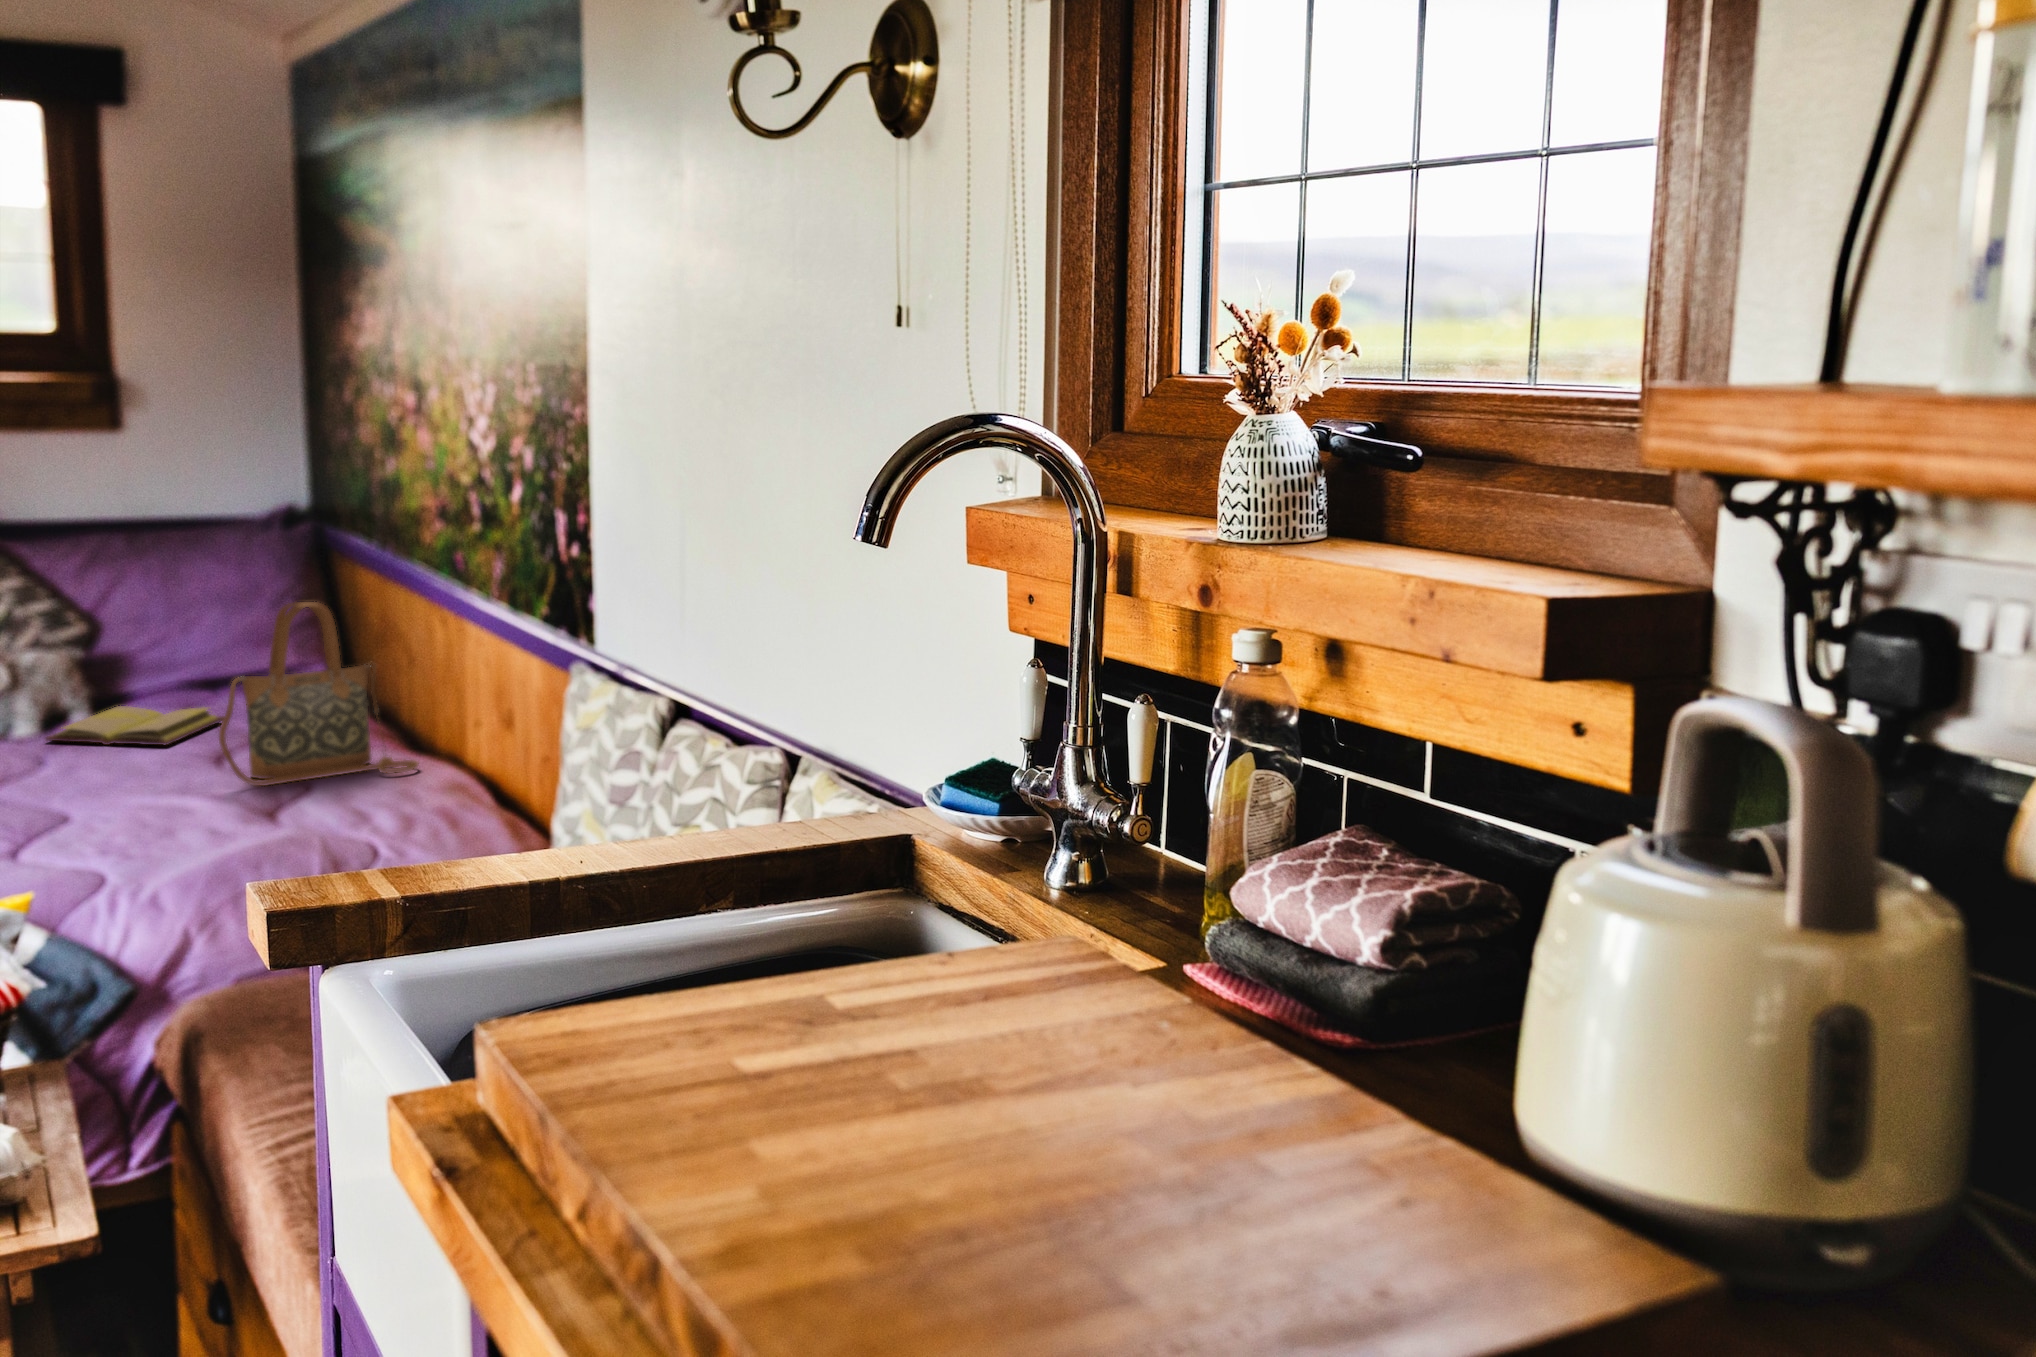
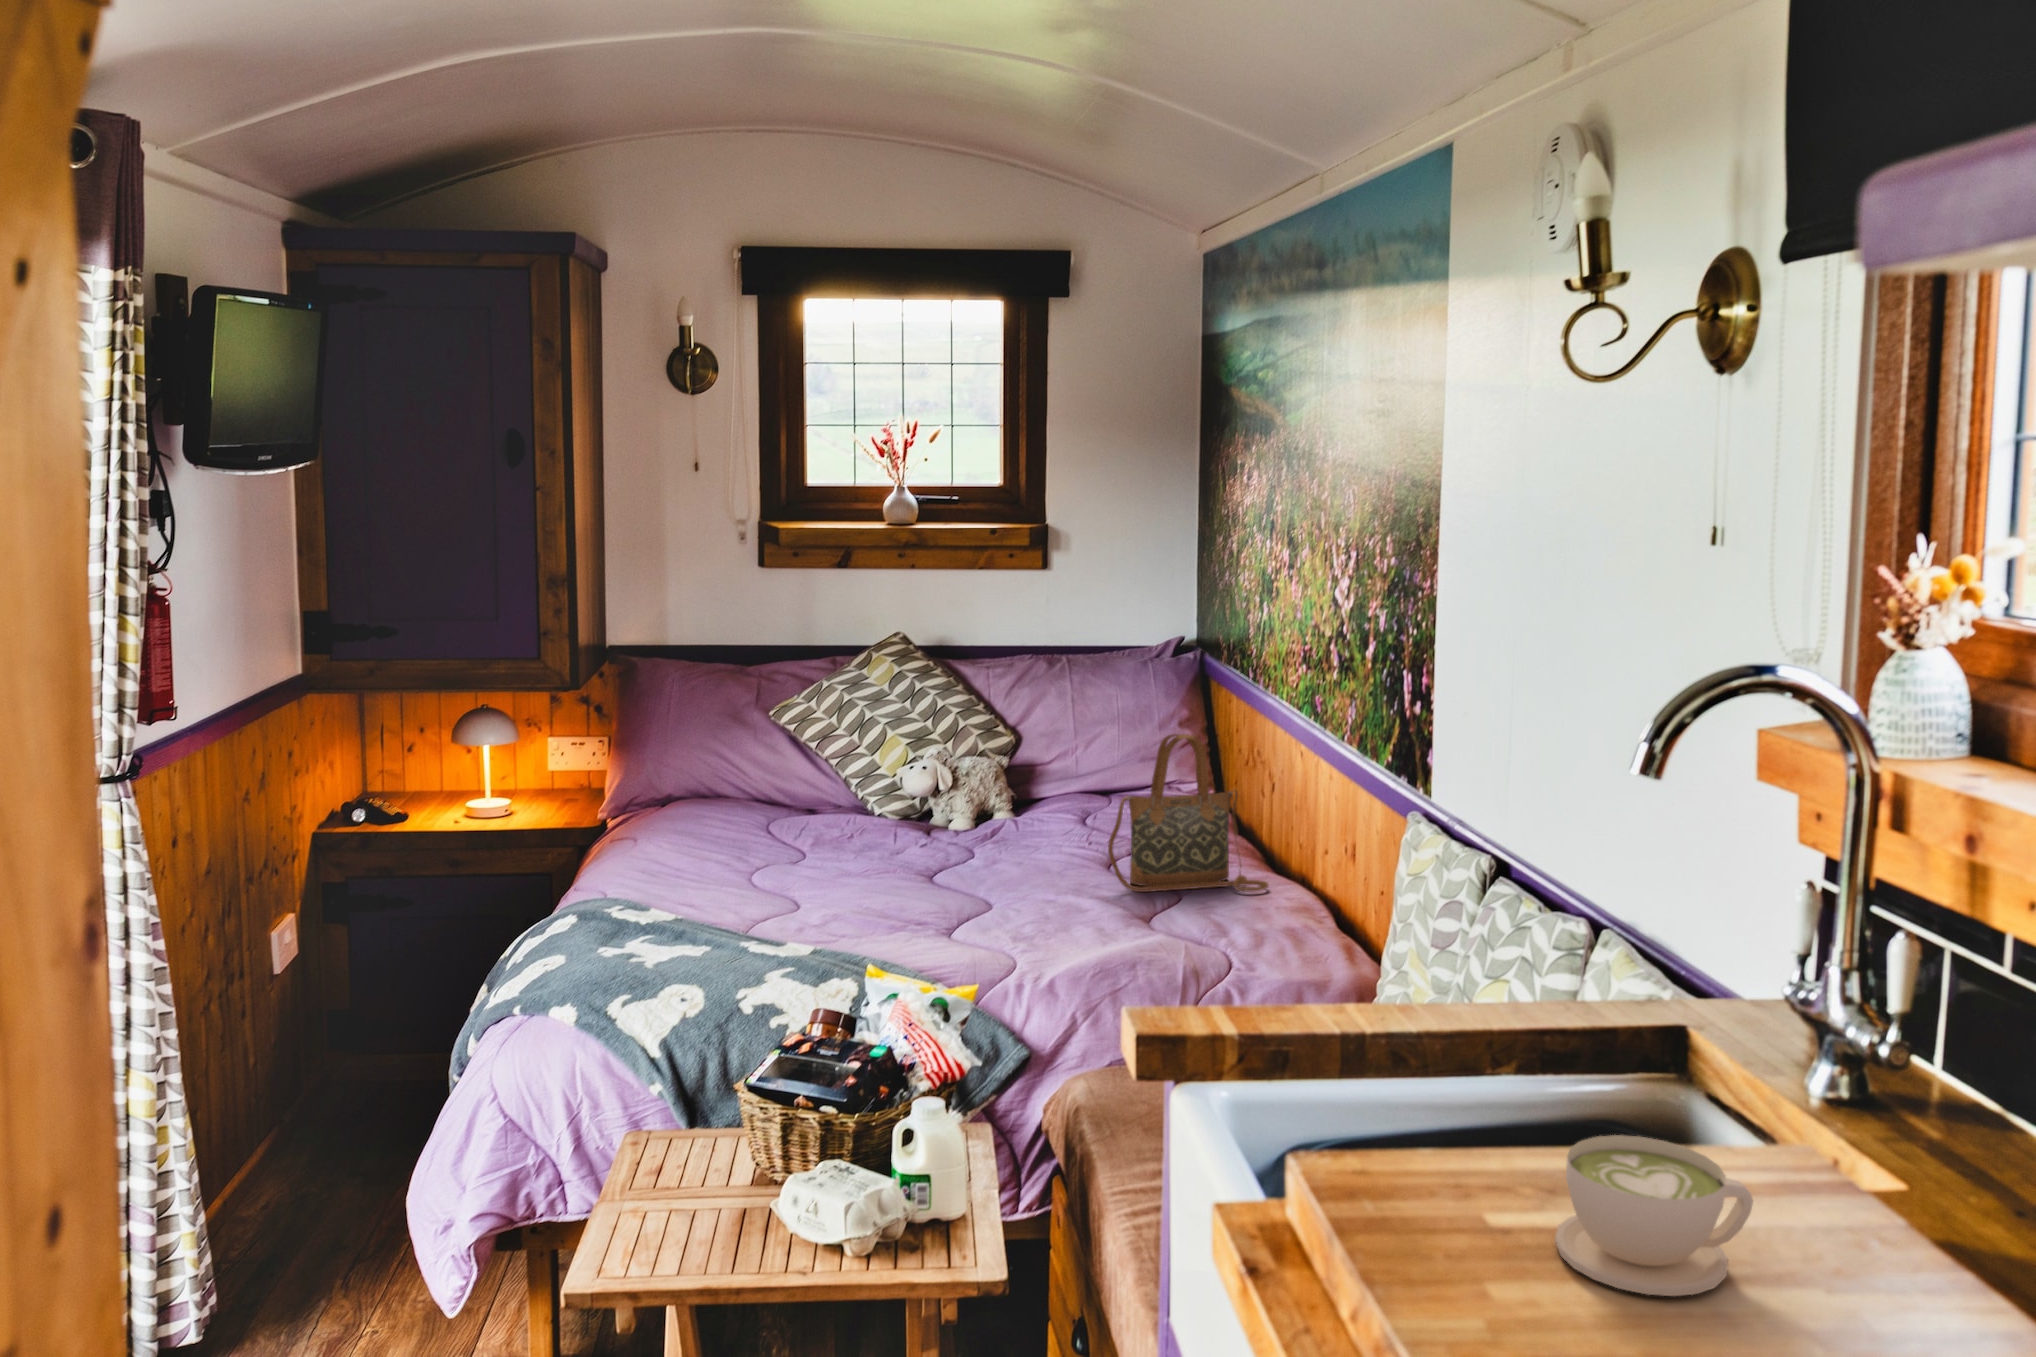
diary: present [46,706,224,745] -> none [979,809,1114,847]
coffee cup: none [825,924,1035,1099] -> present [1555,1135,1753,1296]

